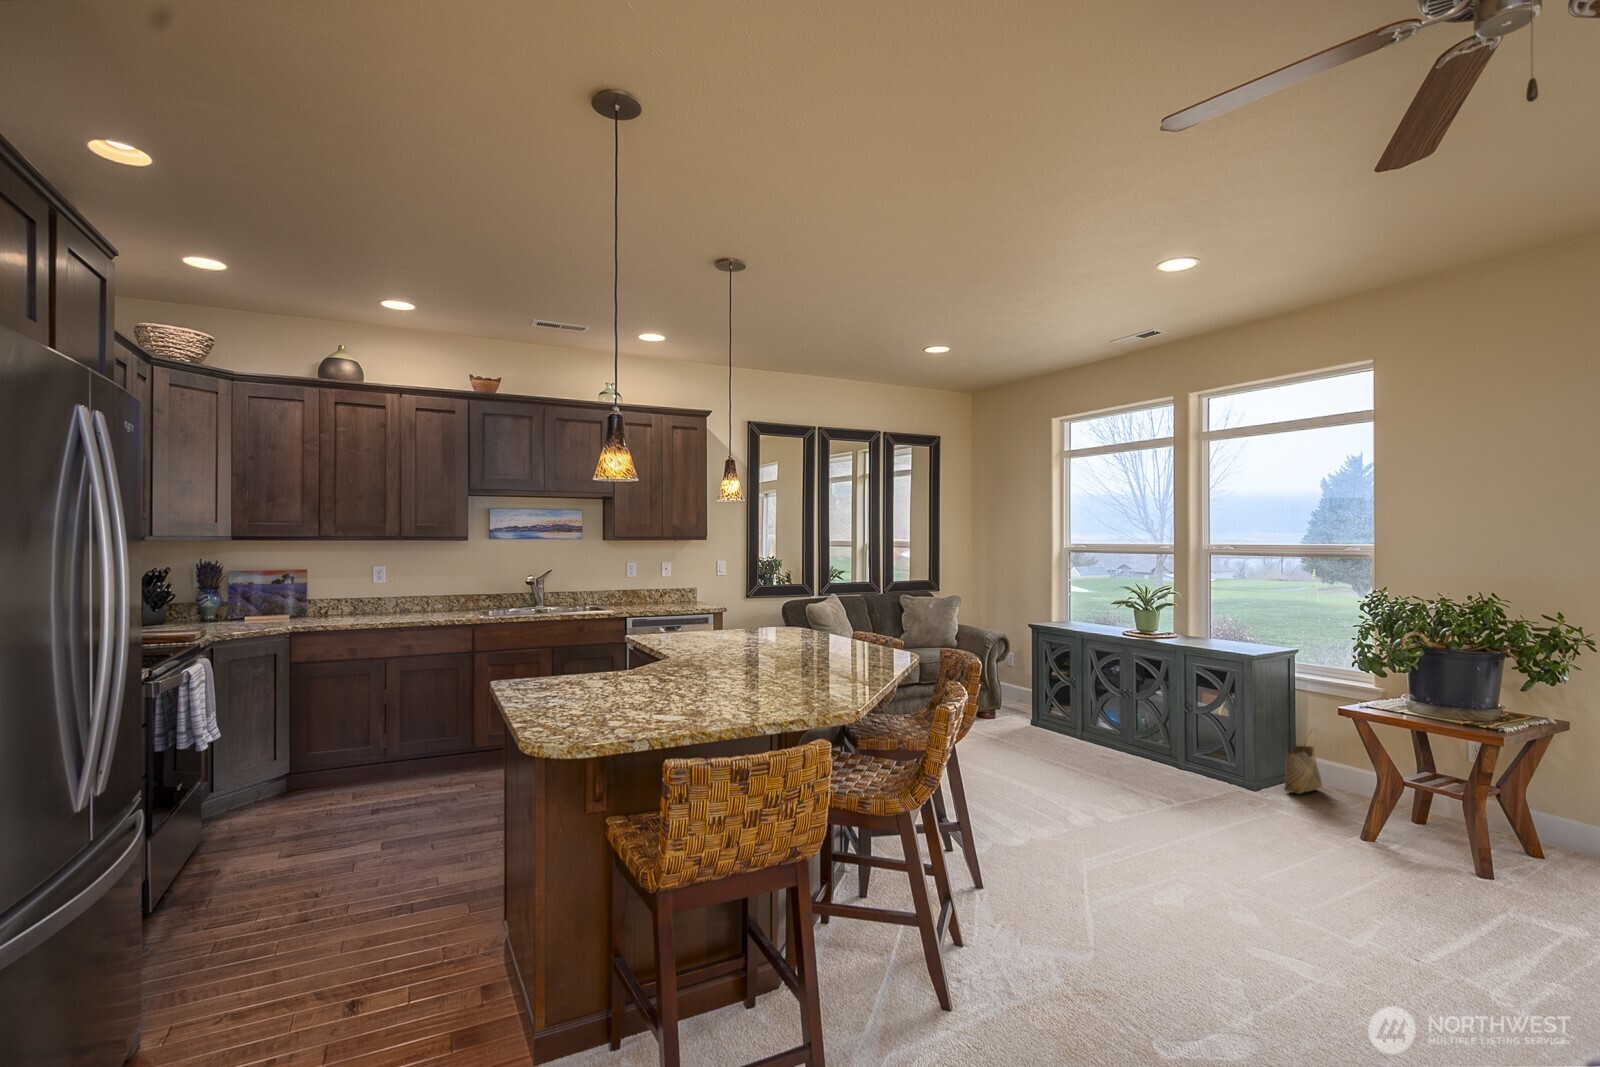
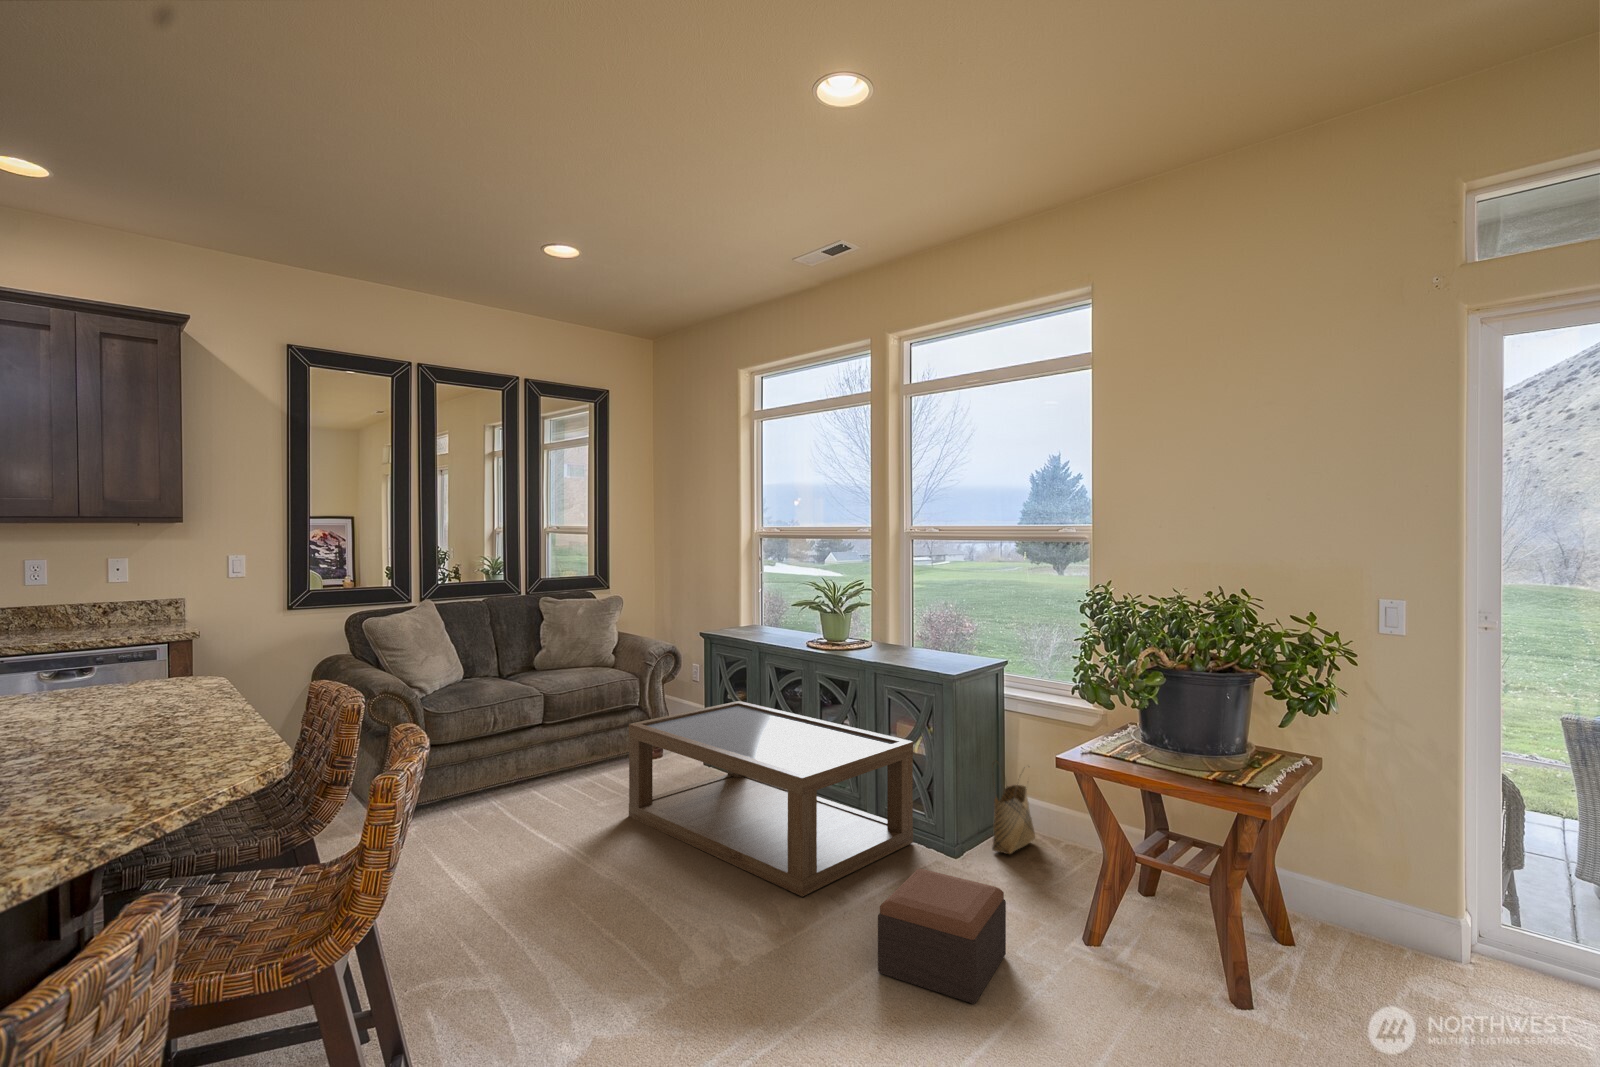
coffee table: none [989,675,1216,799] -> present [629,701,913,897]
footstool: none [1199,780,1296,859] -> present [878,869,1006,1004]

